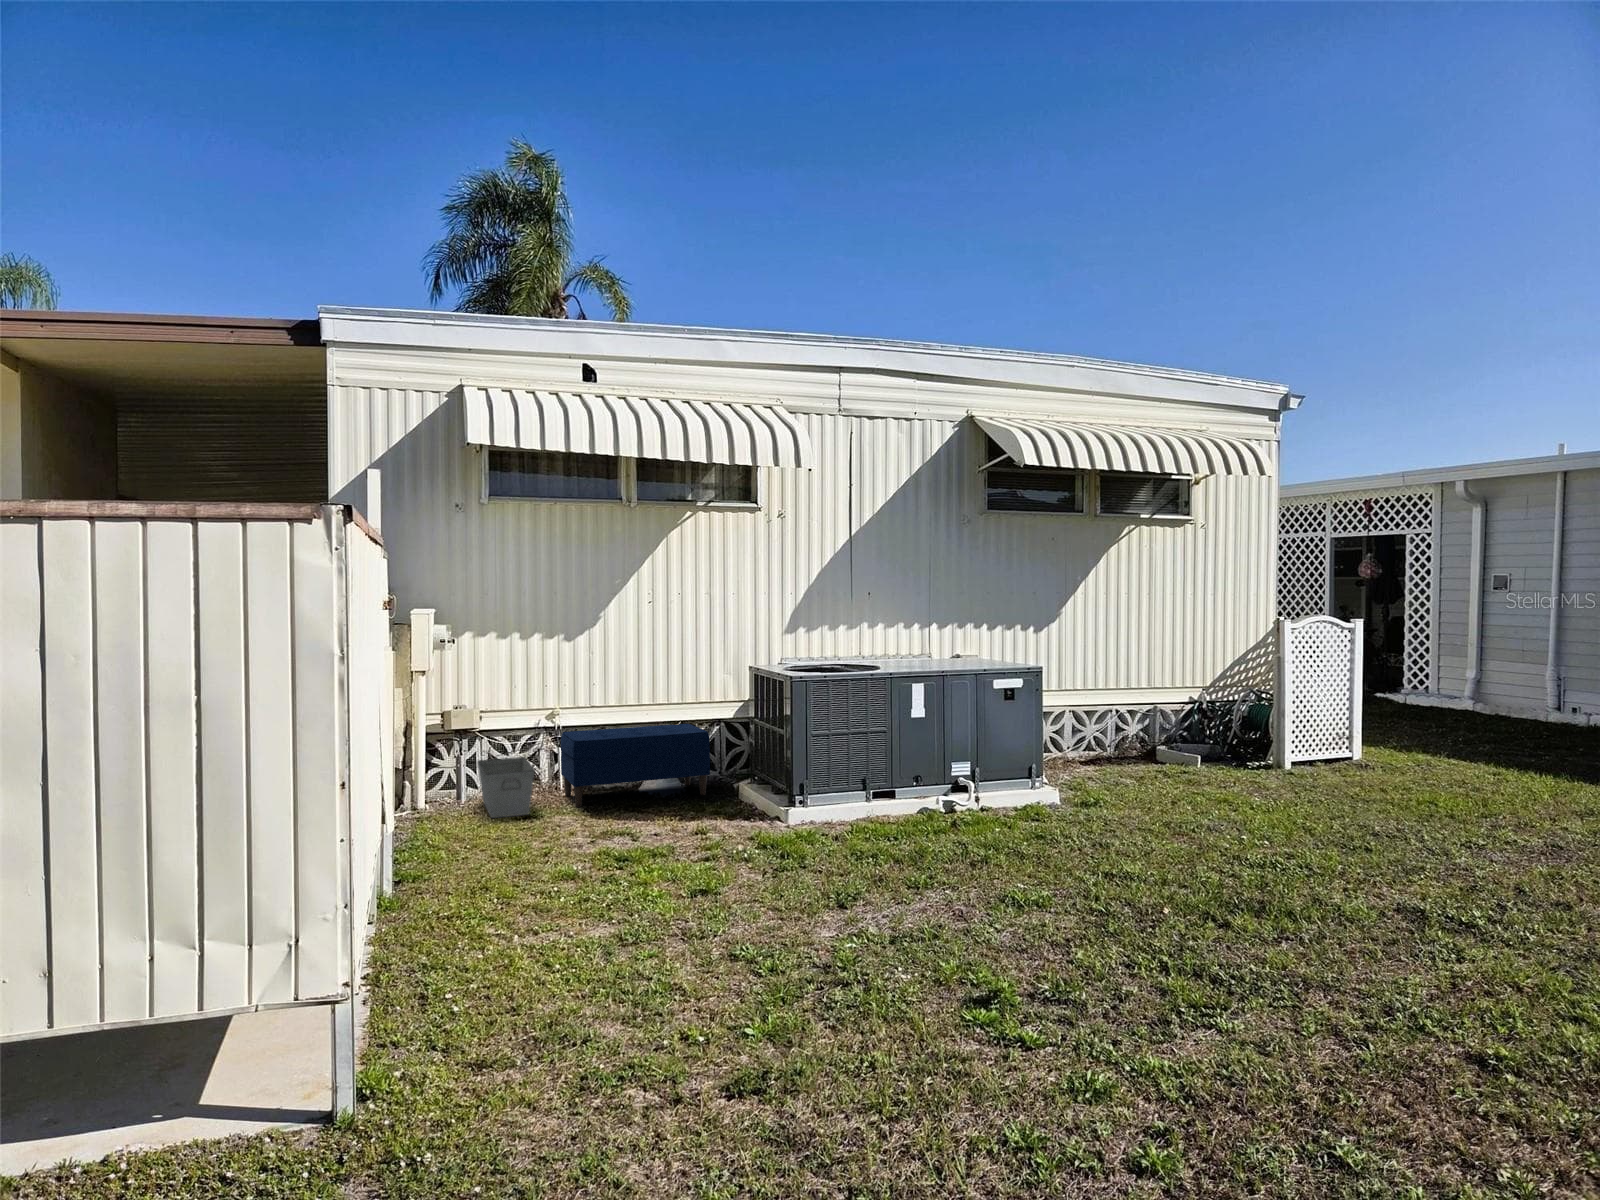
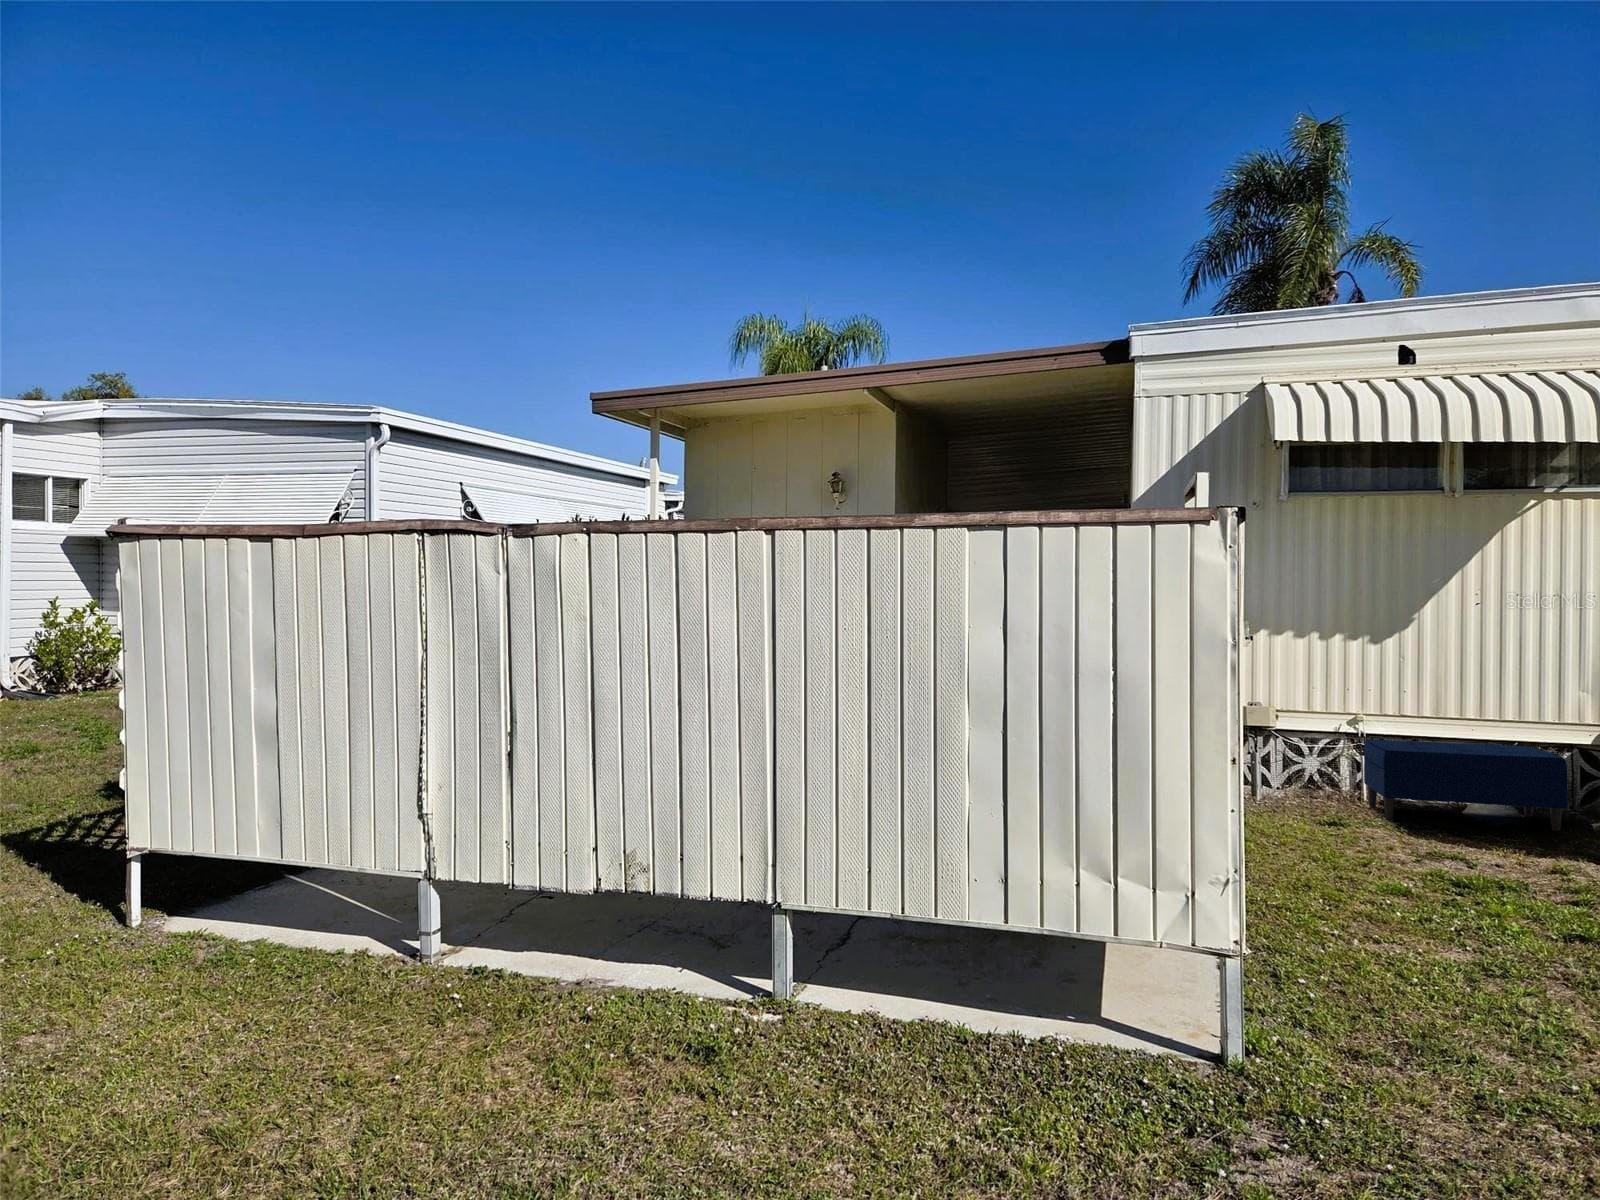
storage bin: present [477,757,535,818] -> none [1271,758,1339,819]

